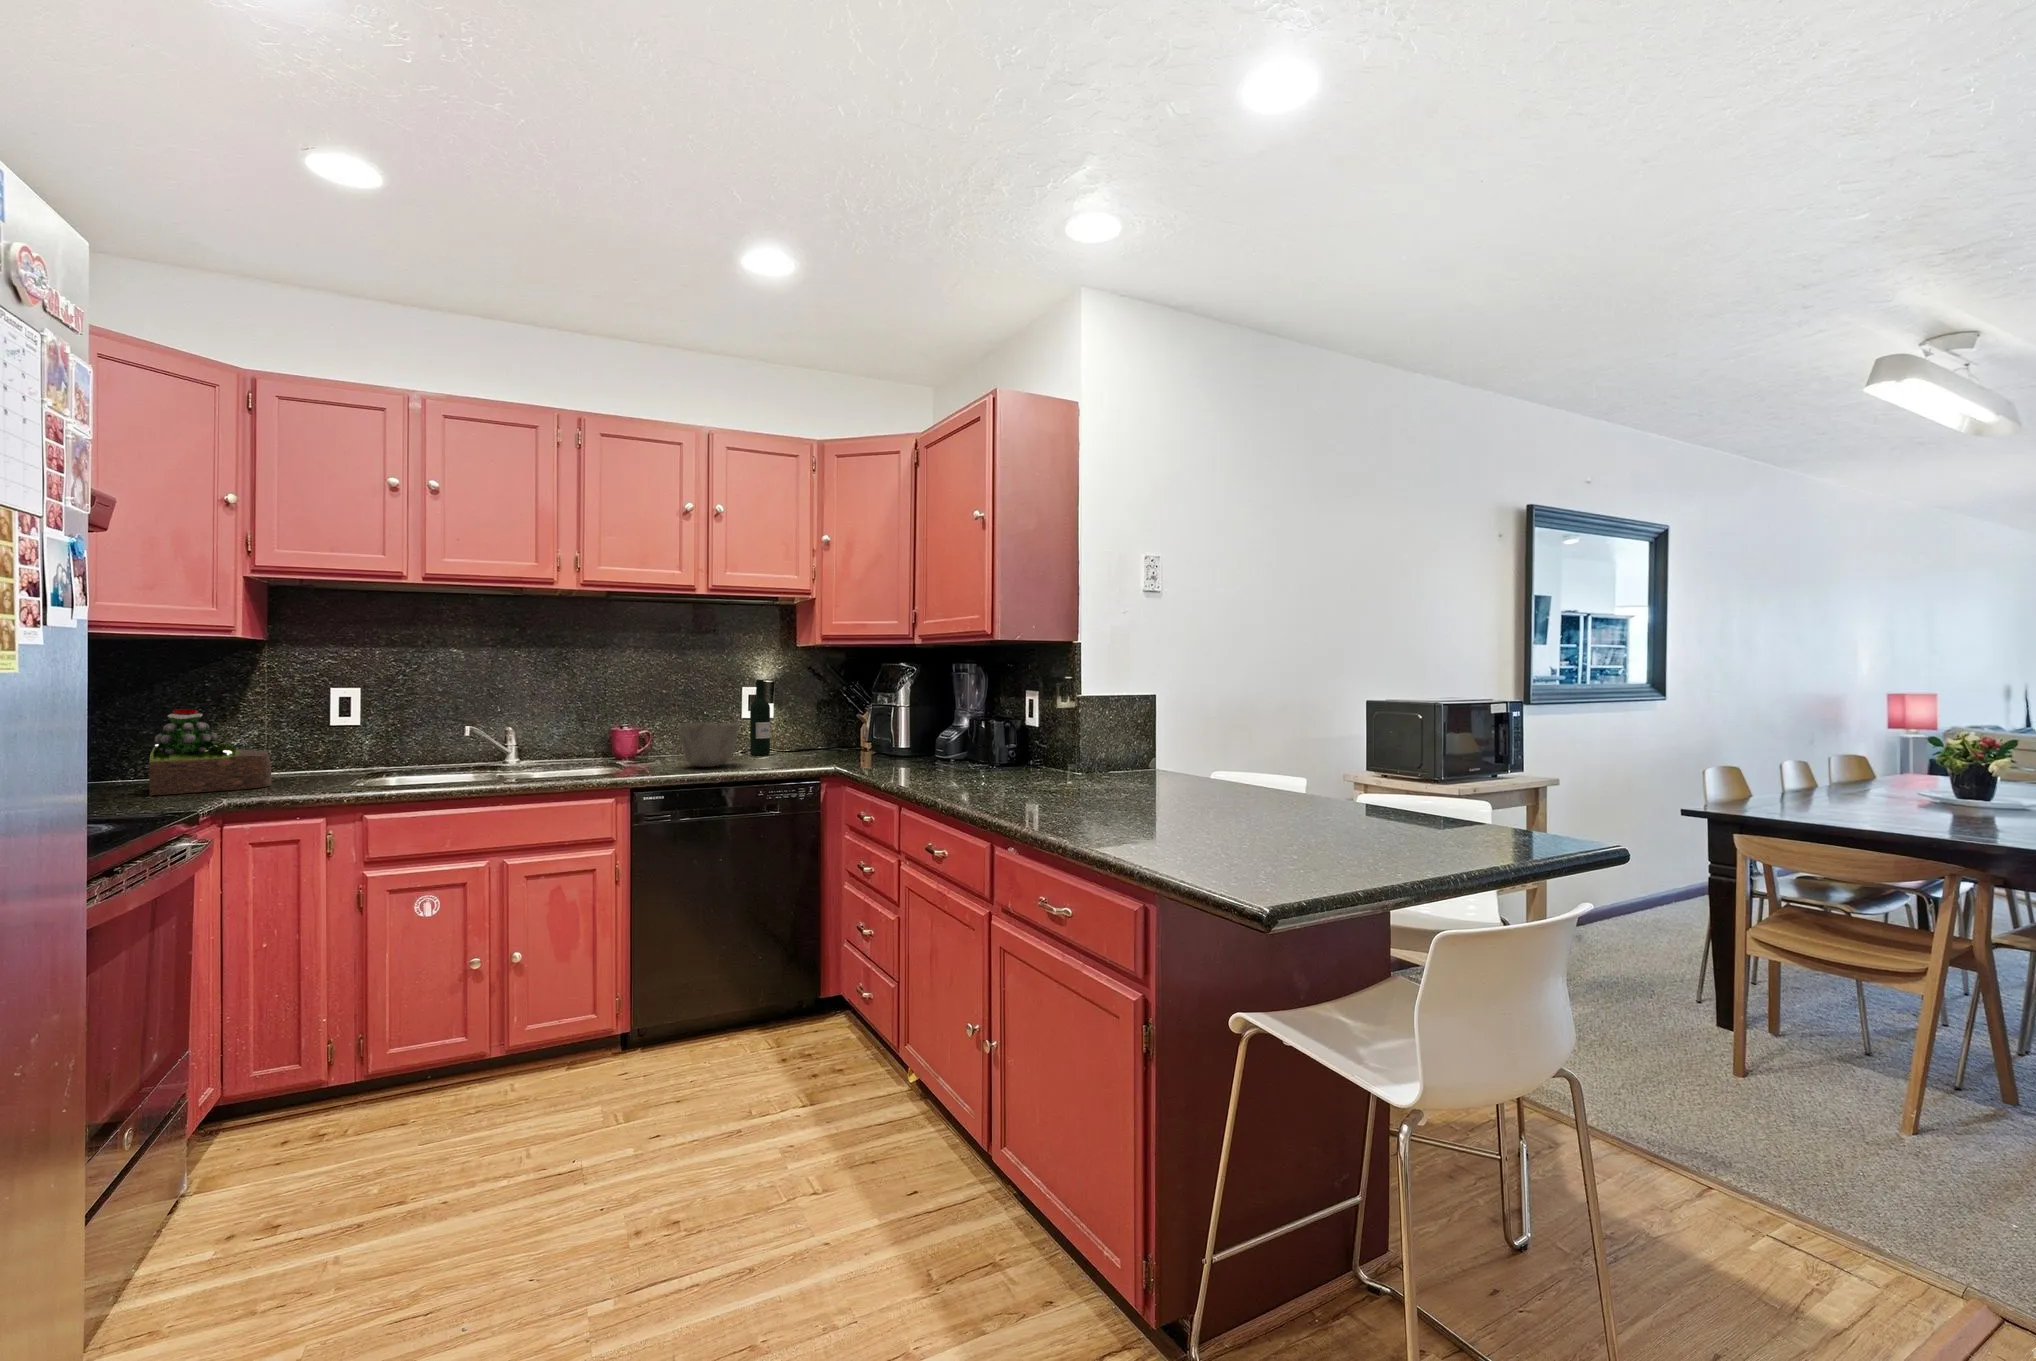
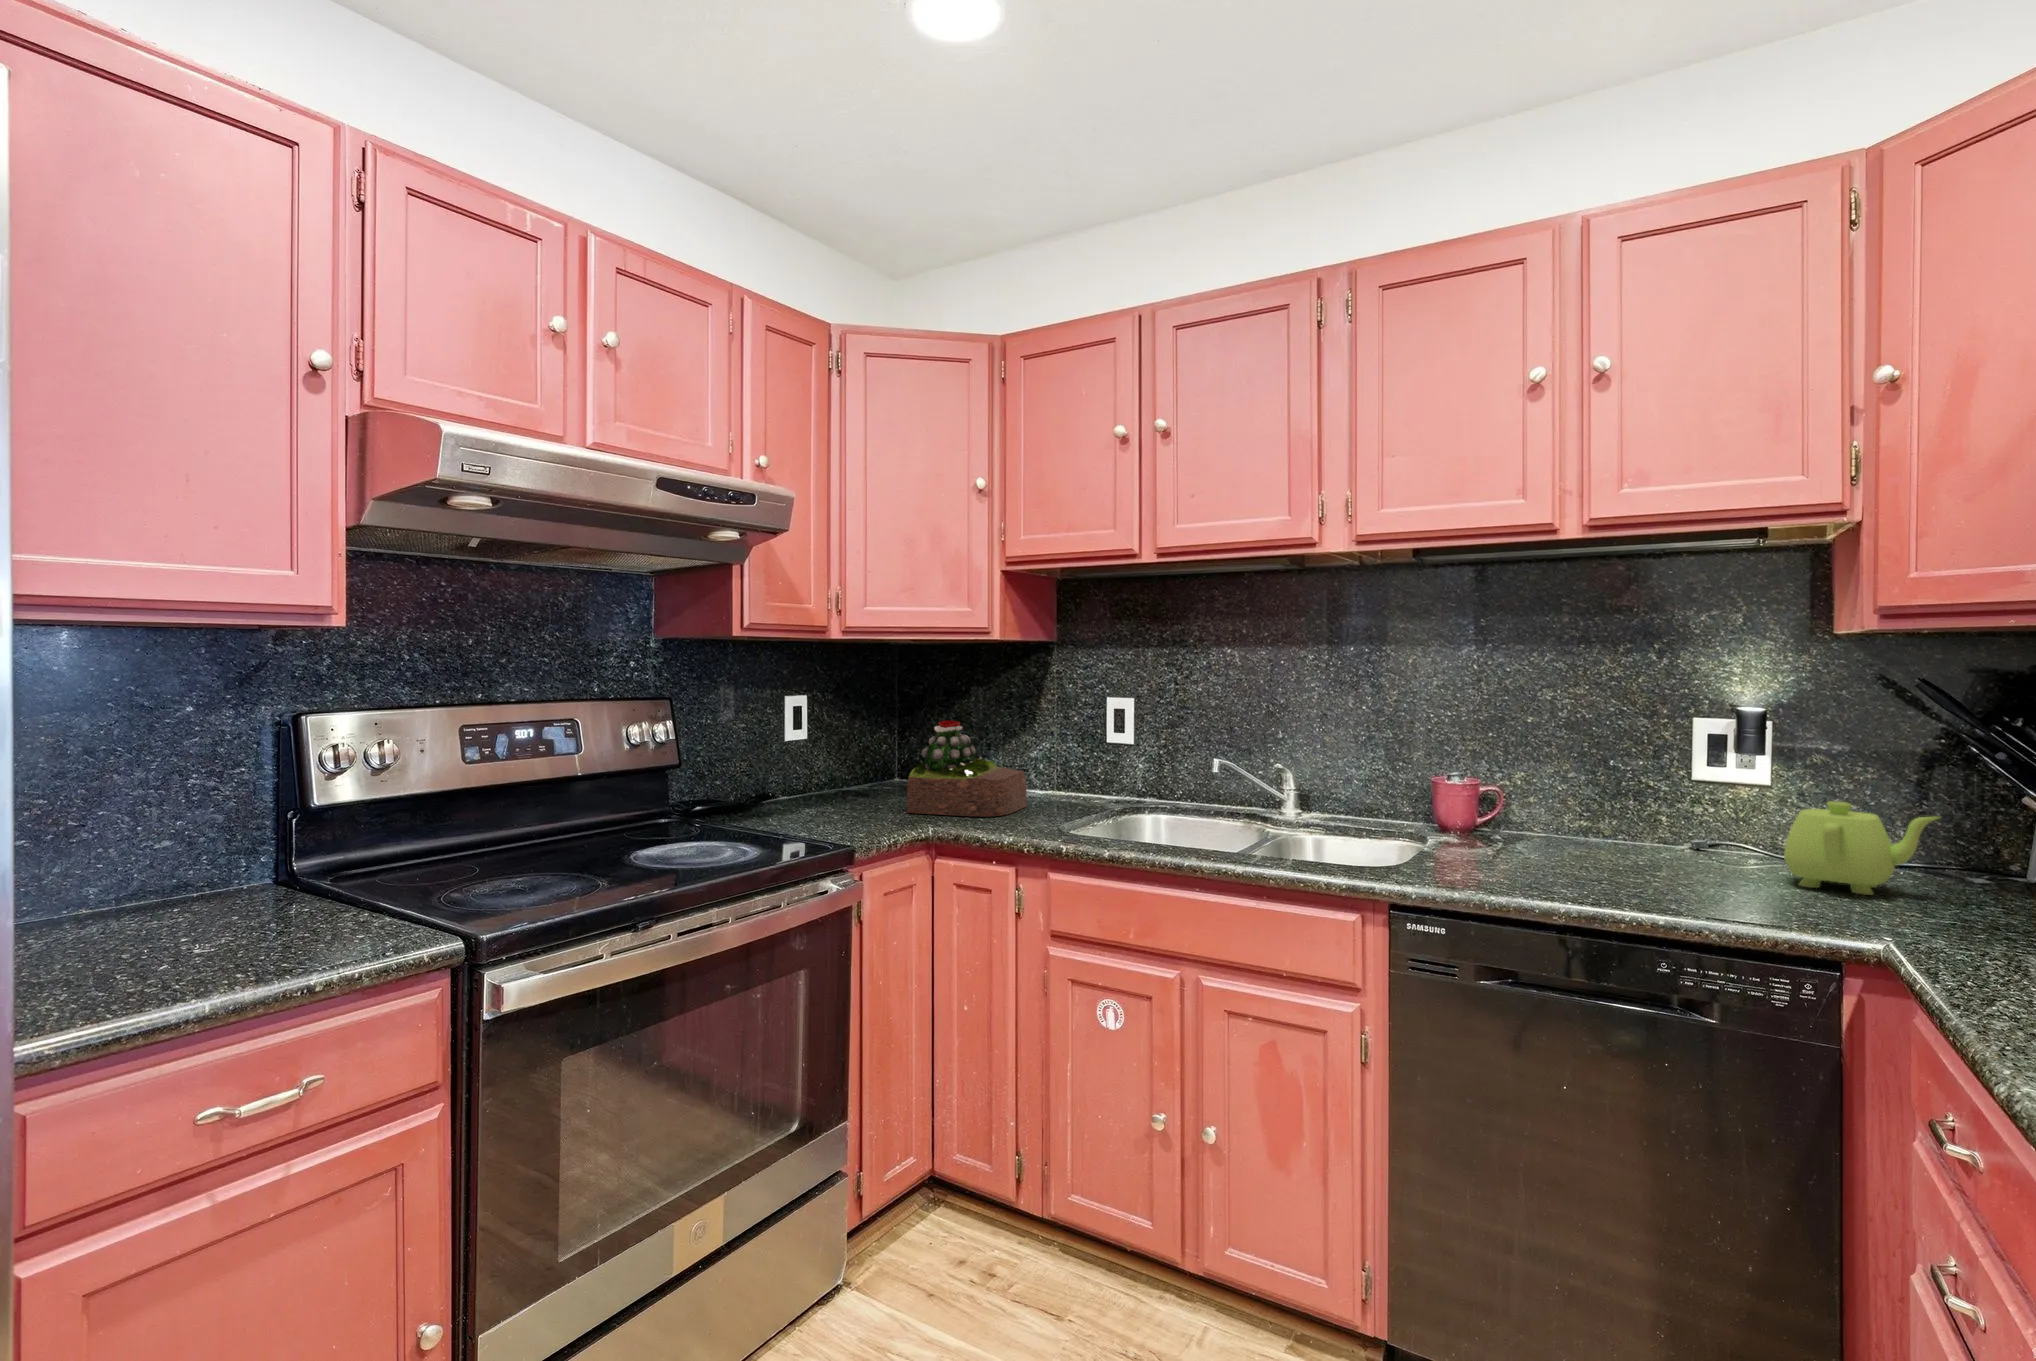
wine bottle: present [750,680,770,755] -> none [1701,703,1750,862]
teapot: none [789,720,841,758] -> present [1784,801,1939,895]
ceramic bowl: present [678,722,740,767] -> none [1499,786,1633,881]

